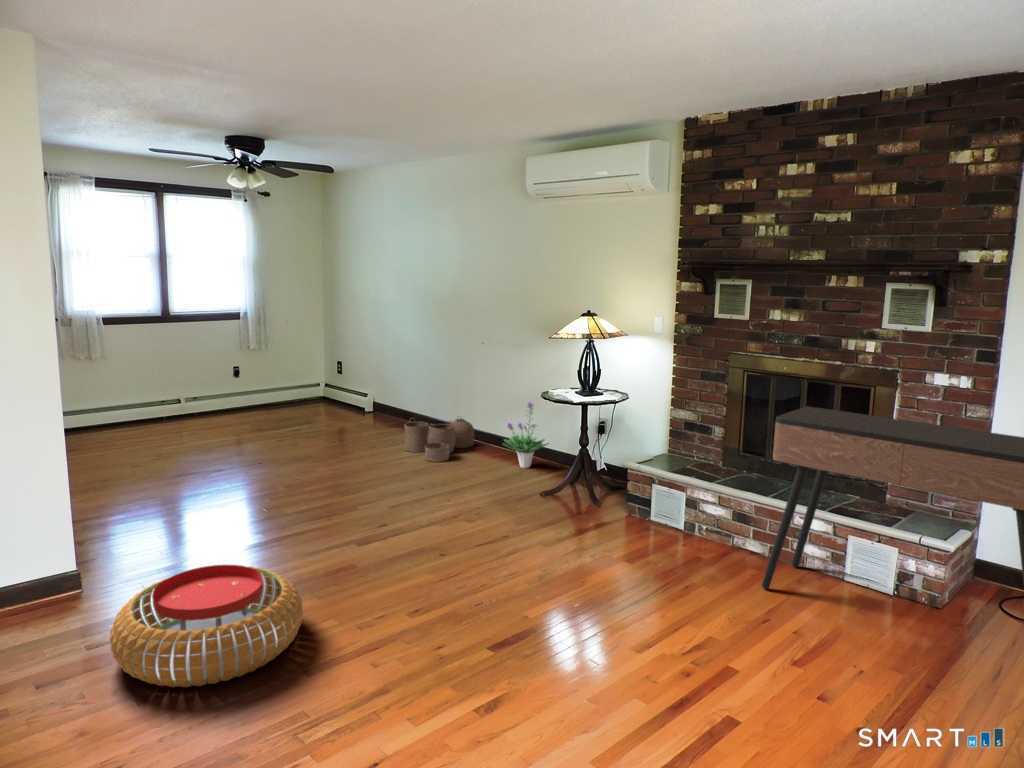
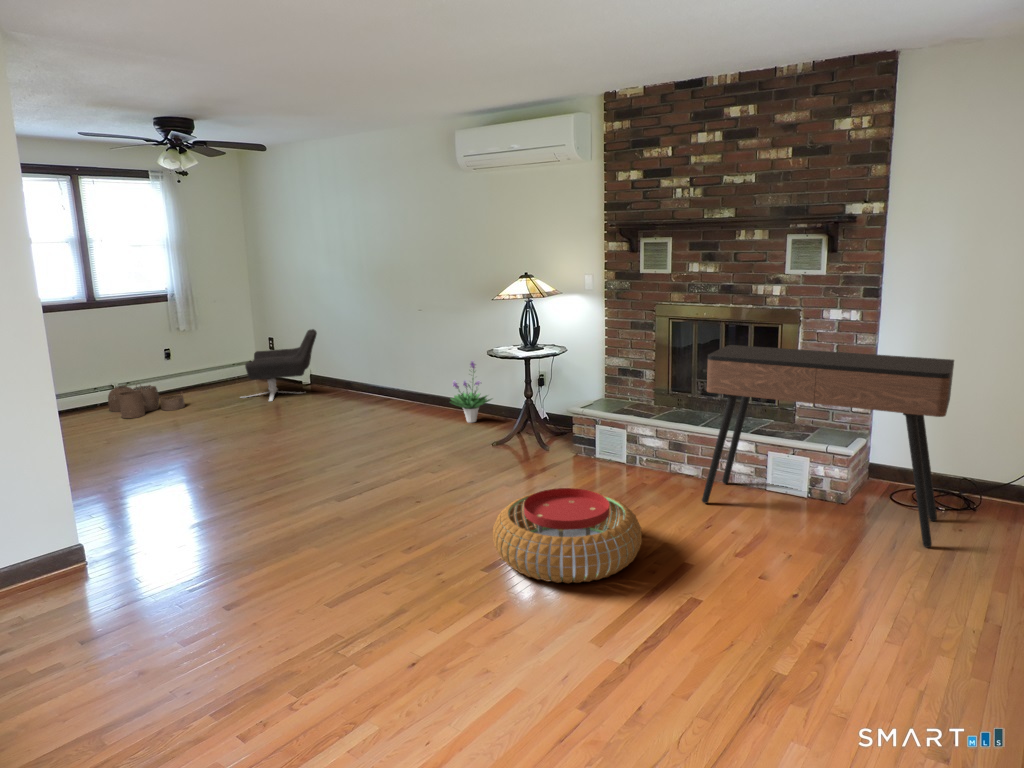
lounge chair: none [299,355,381,427] -> present [241,329,317,401]
woven basket: present [404,418,474,462] -> present [108,385,185,418]
pouf: present [110,565,303,687] -> present [493,488,642,583]

